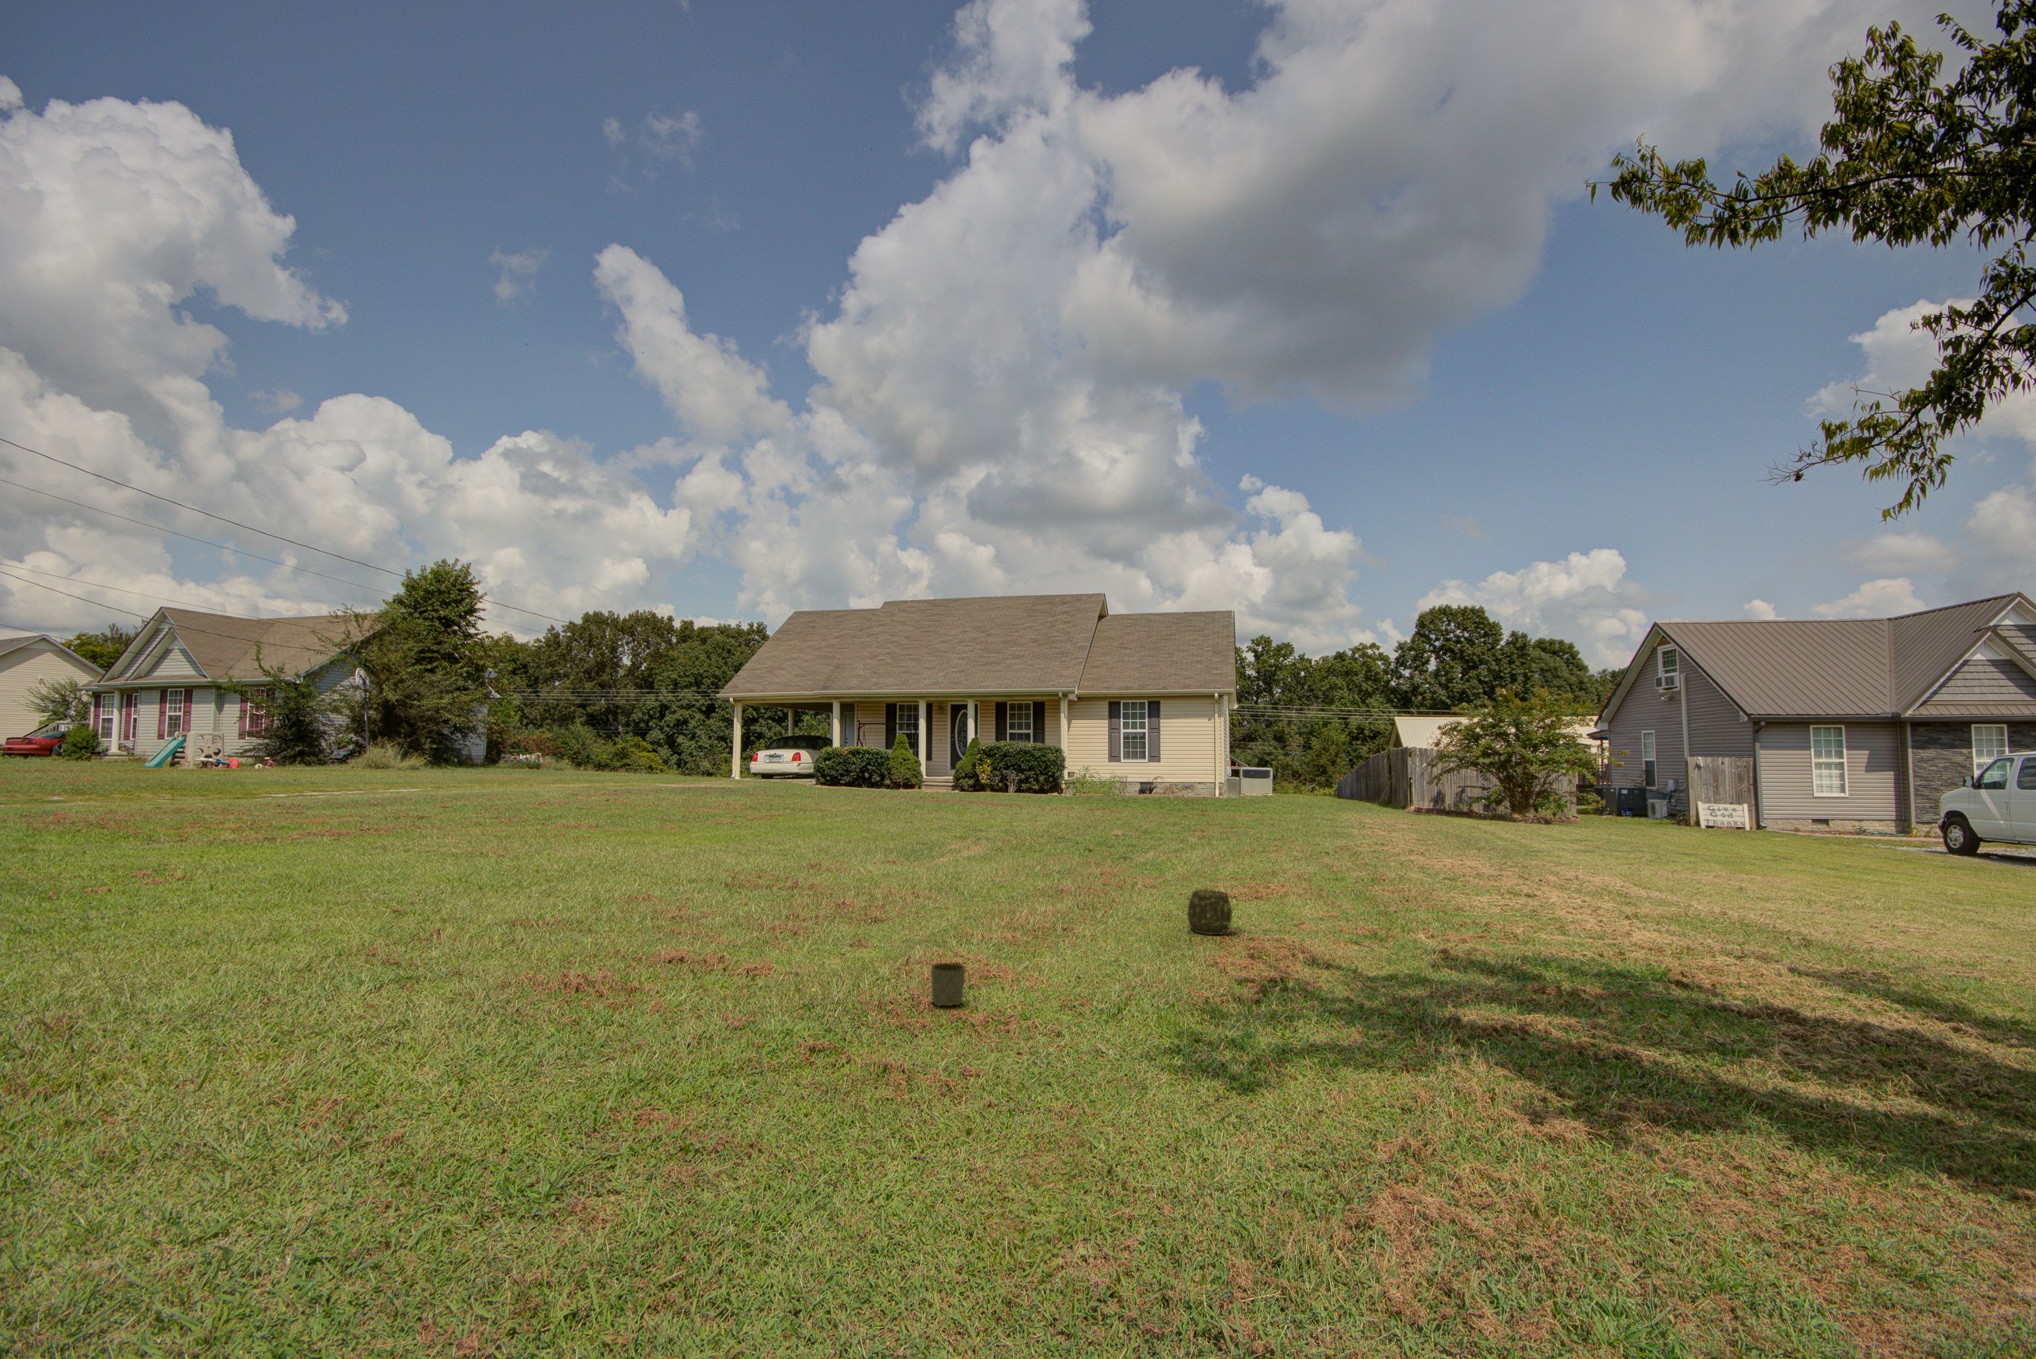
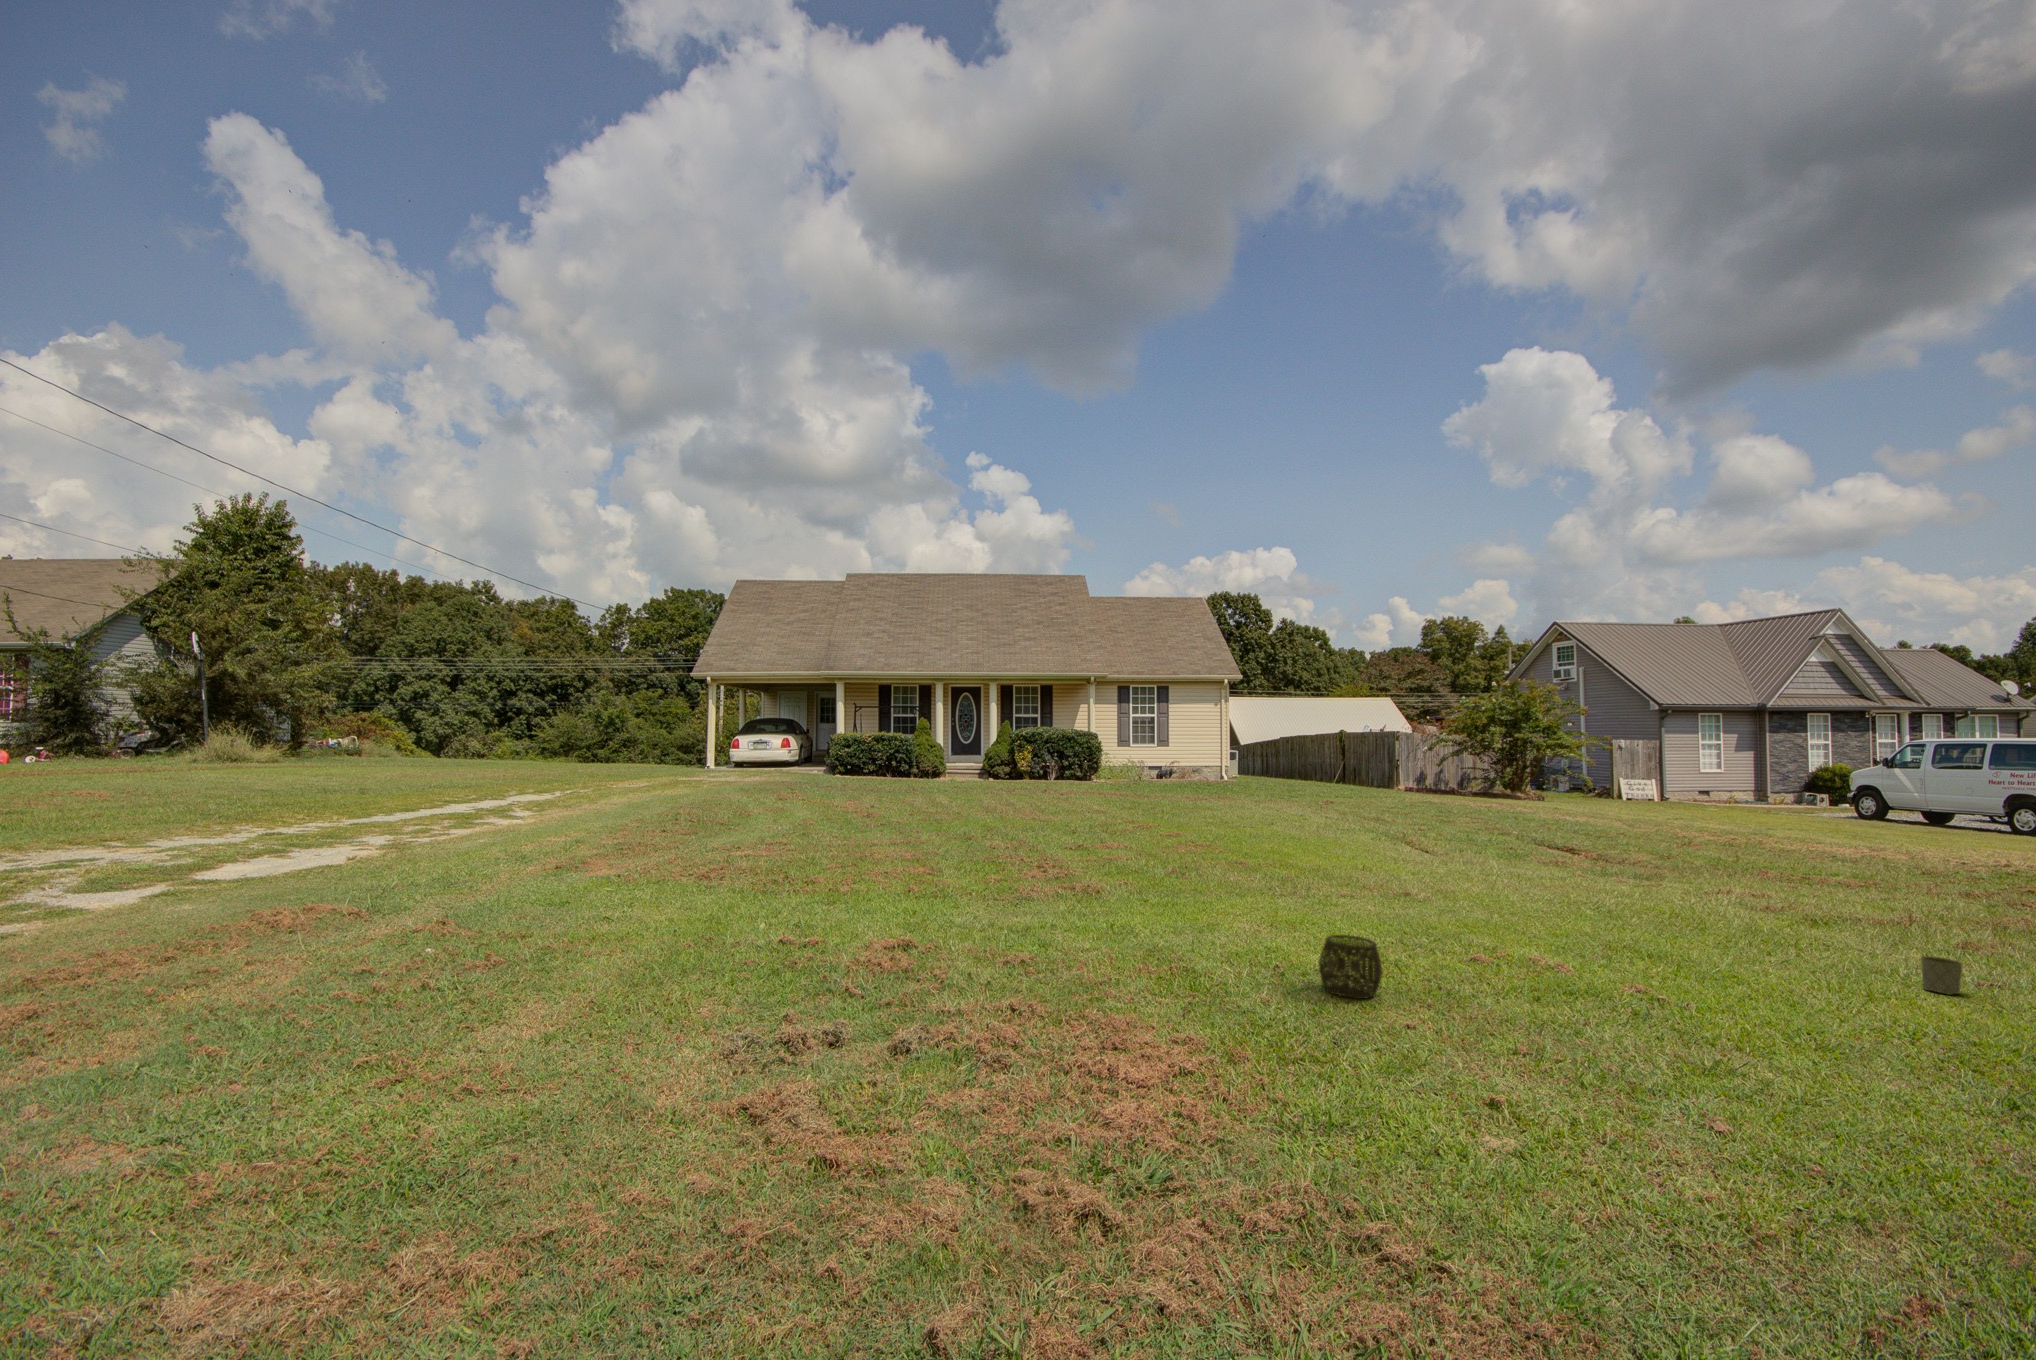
woven basket: present [1187,890,1232,935] -> present [1319,935,1382,999]

